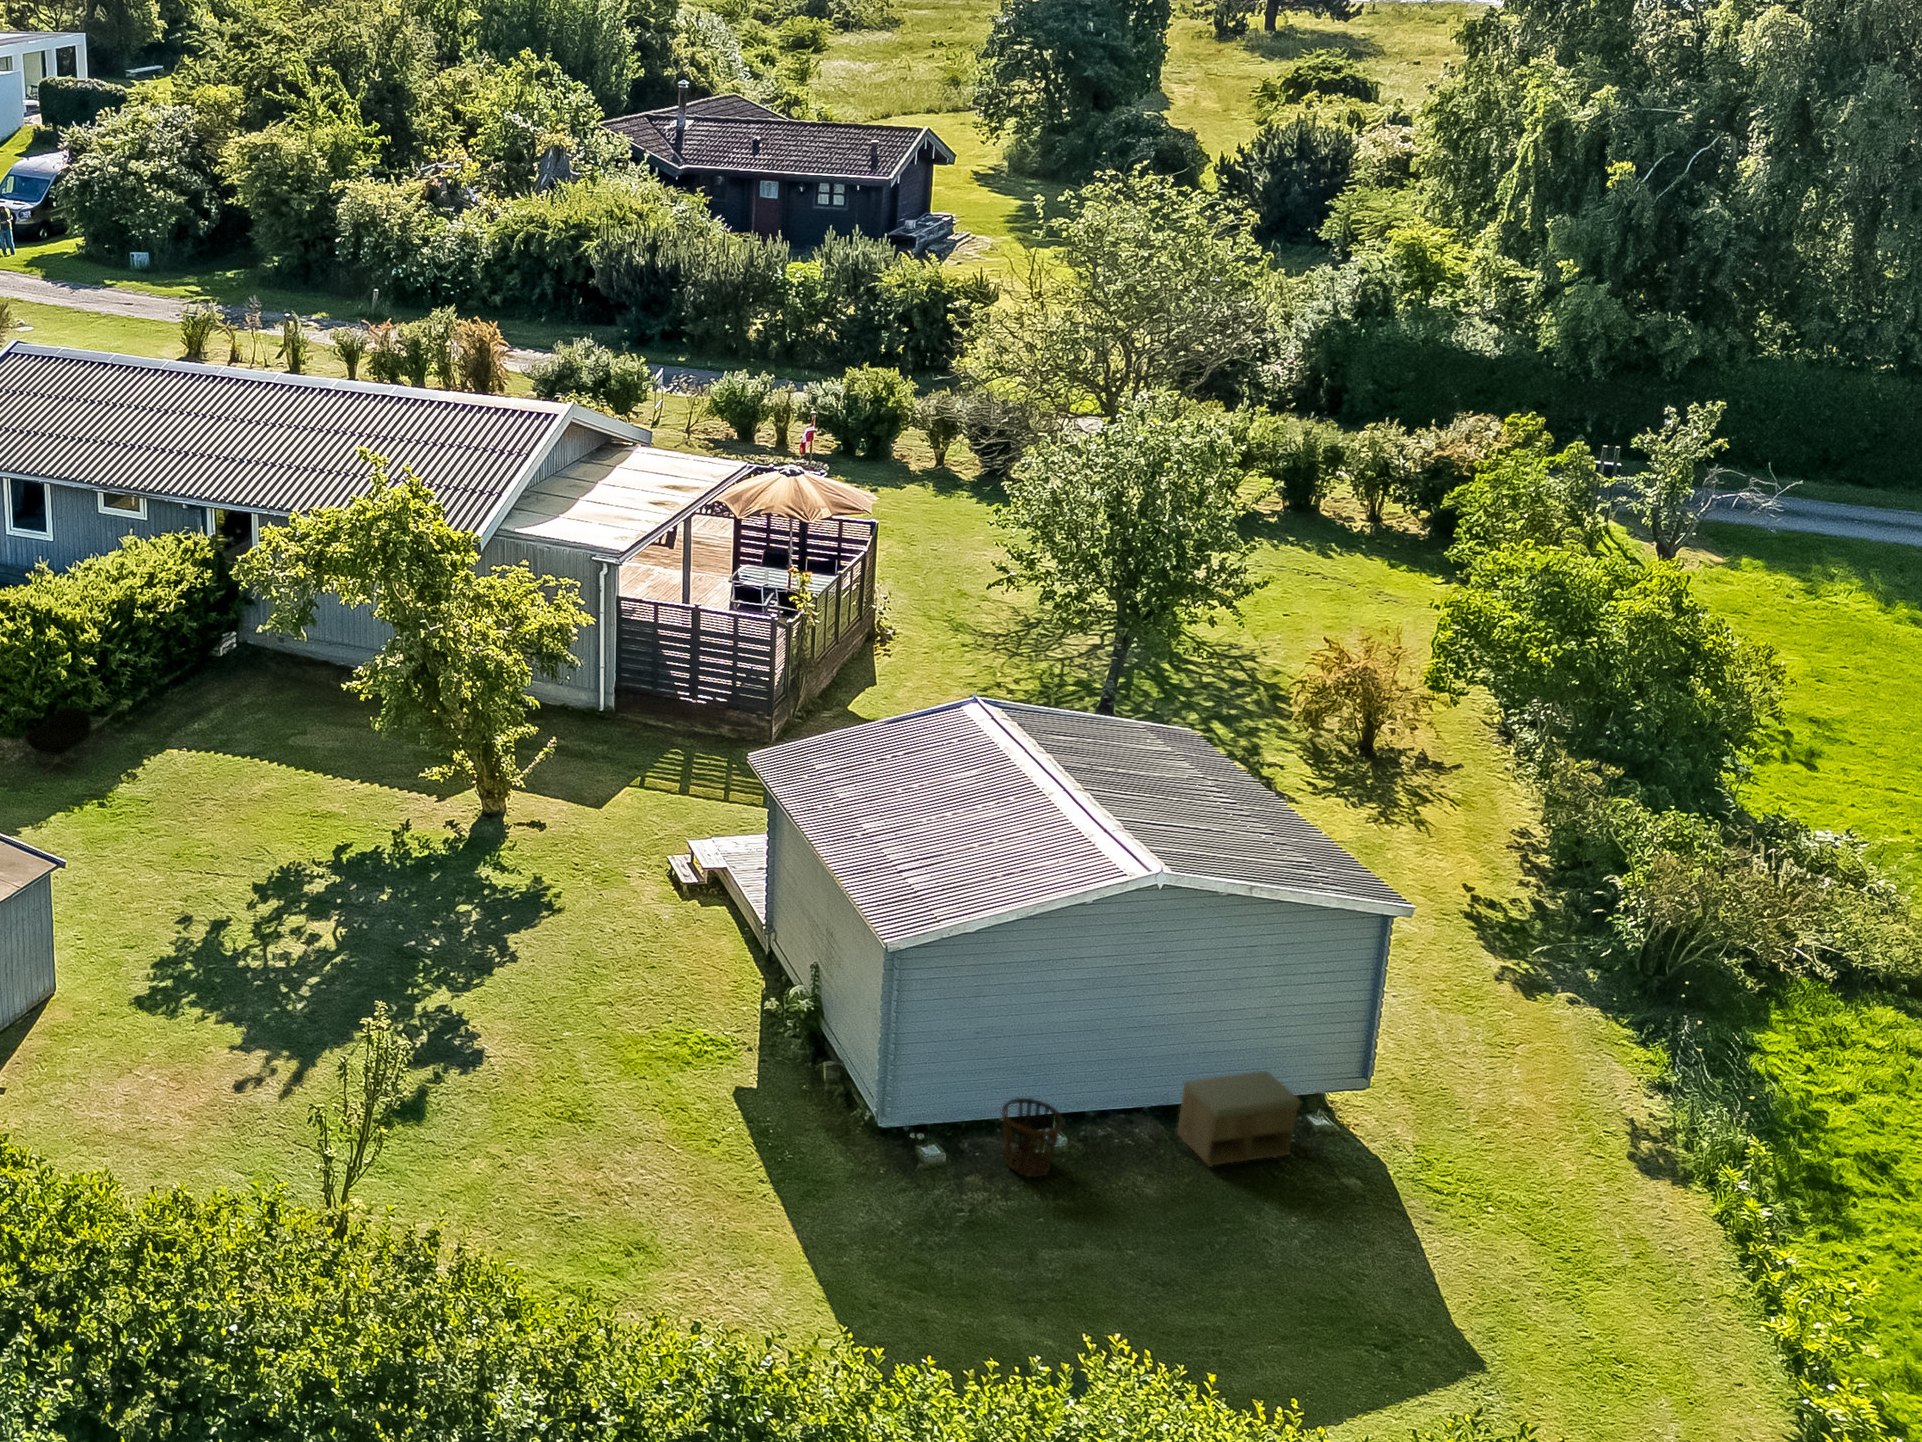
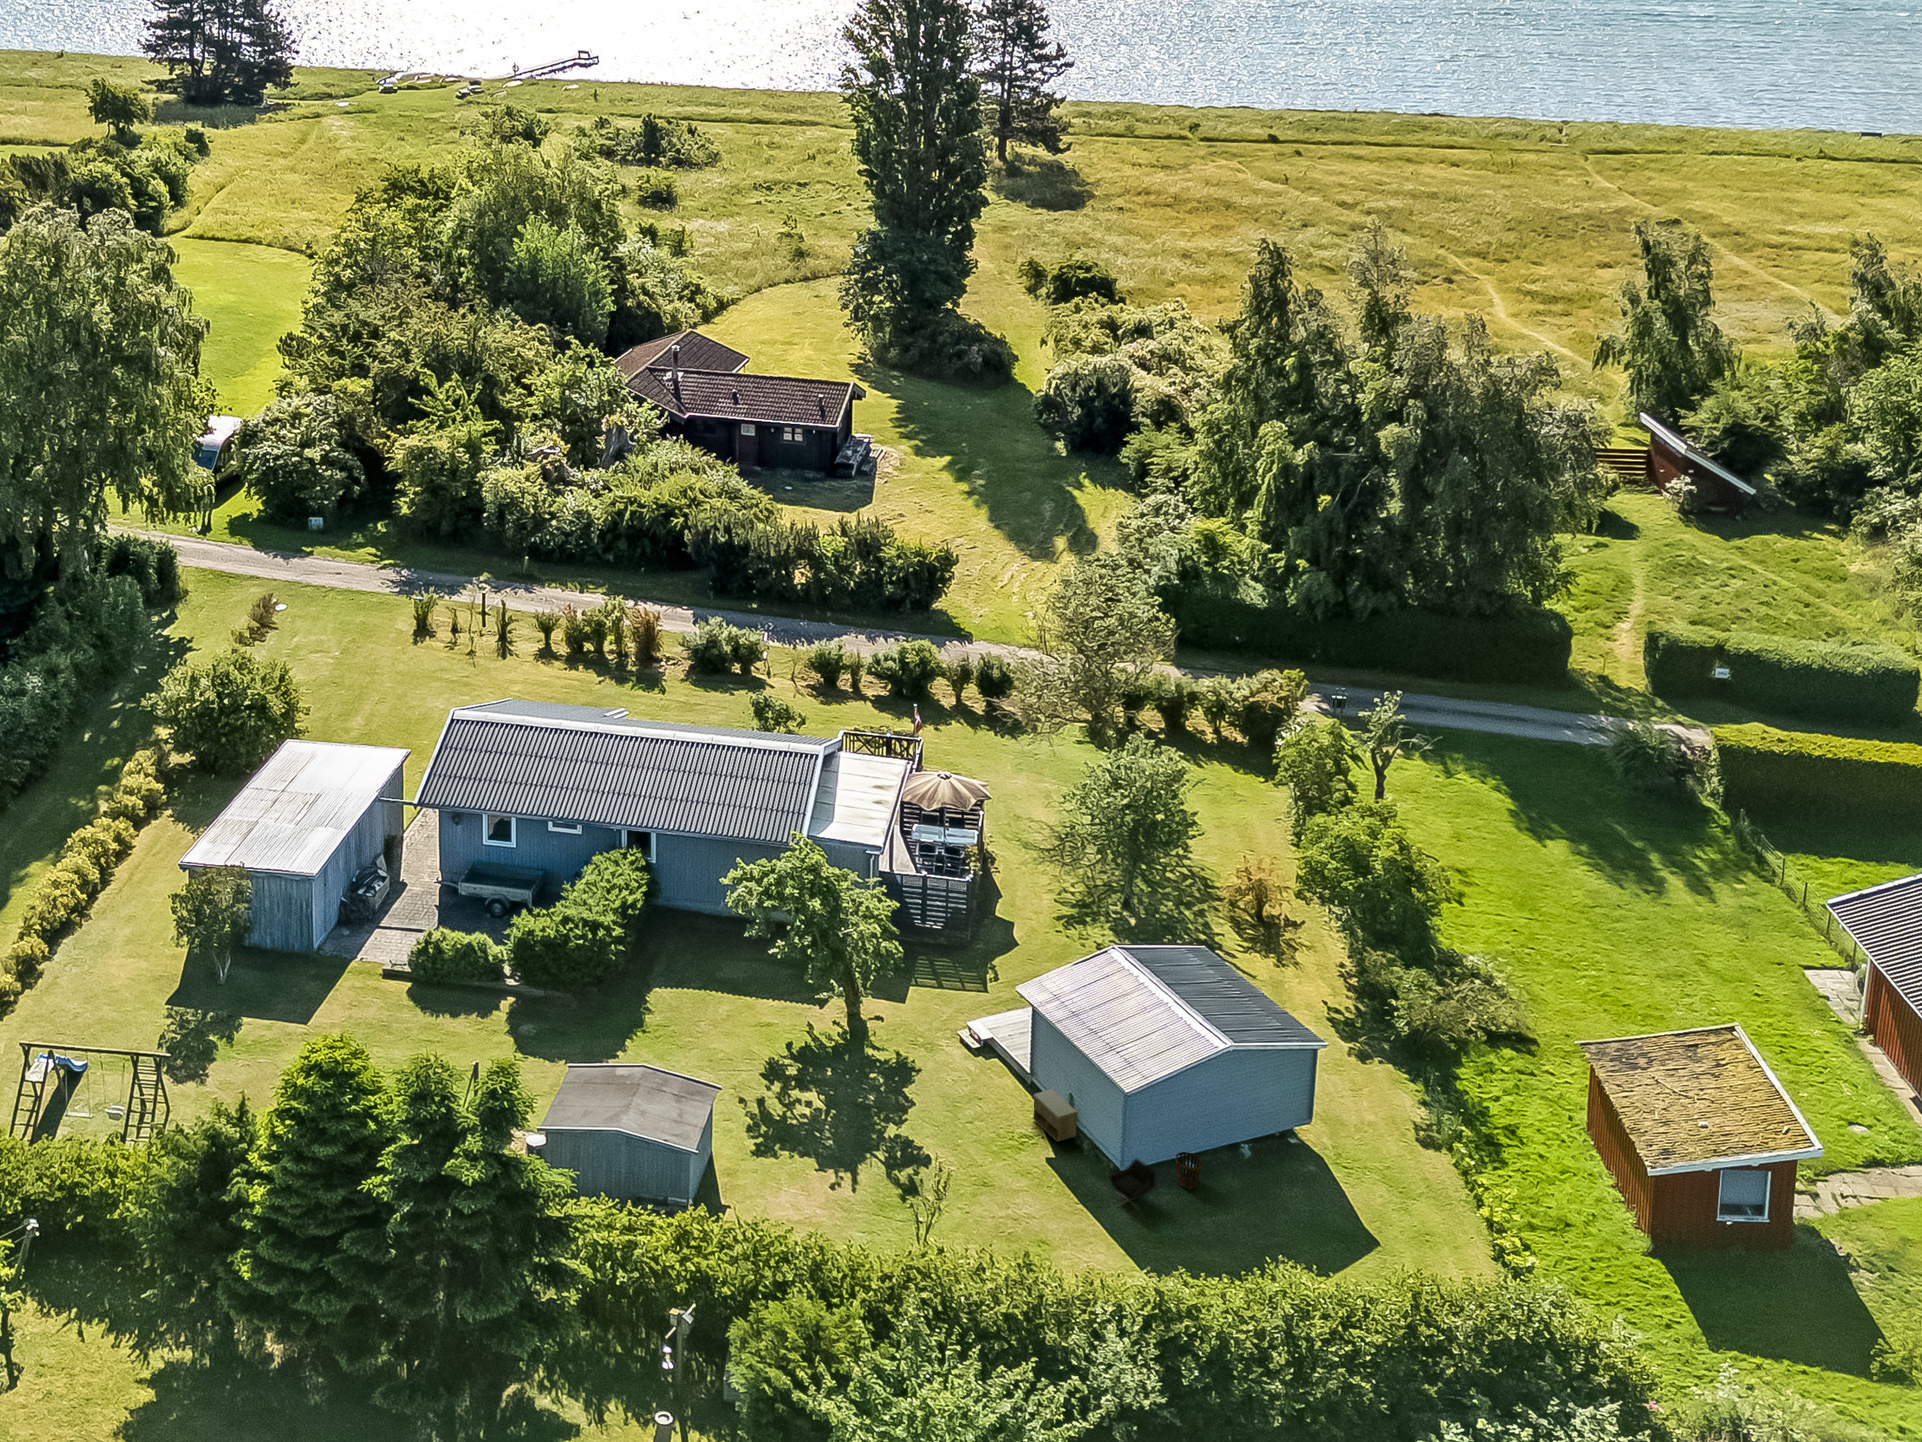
lounge chair: present [25,707,92,764] -> present [1109,1159,1156,1203]
storage bench: present [1177,1071,1300,1166] -> present [1033,1089,1077,1142]

